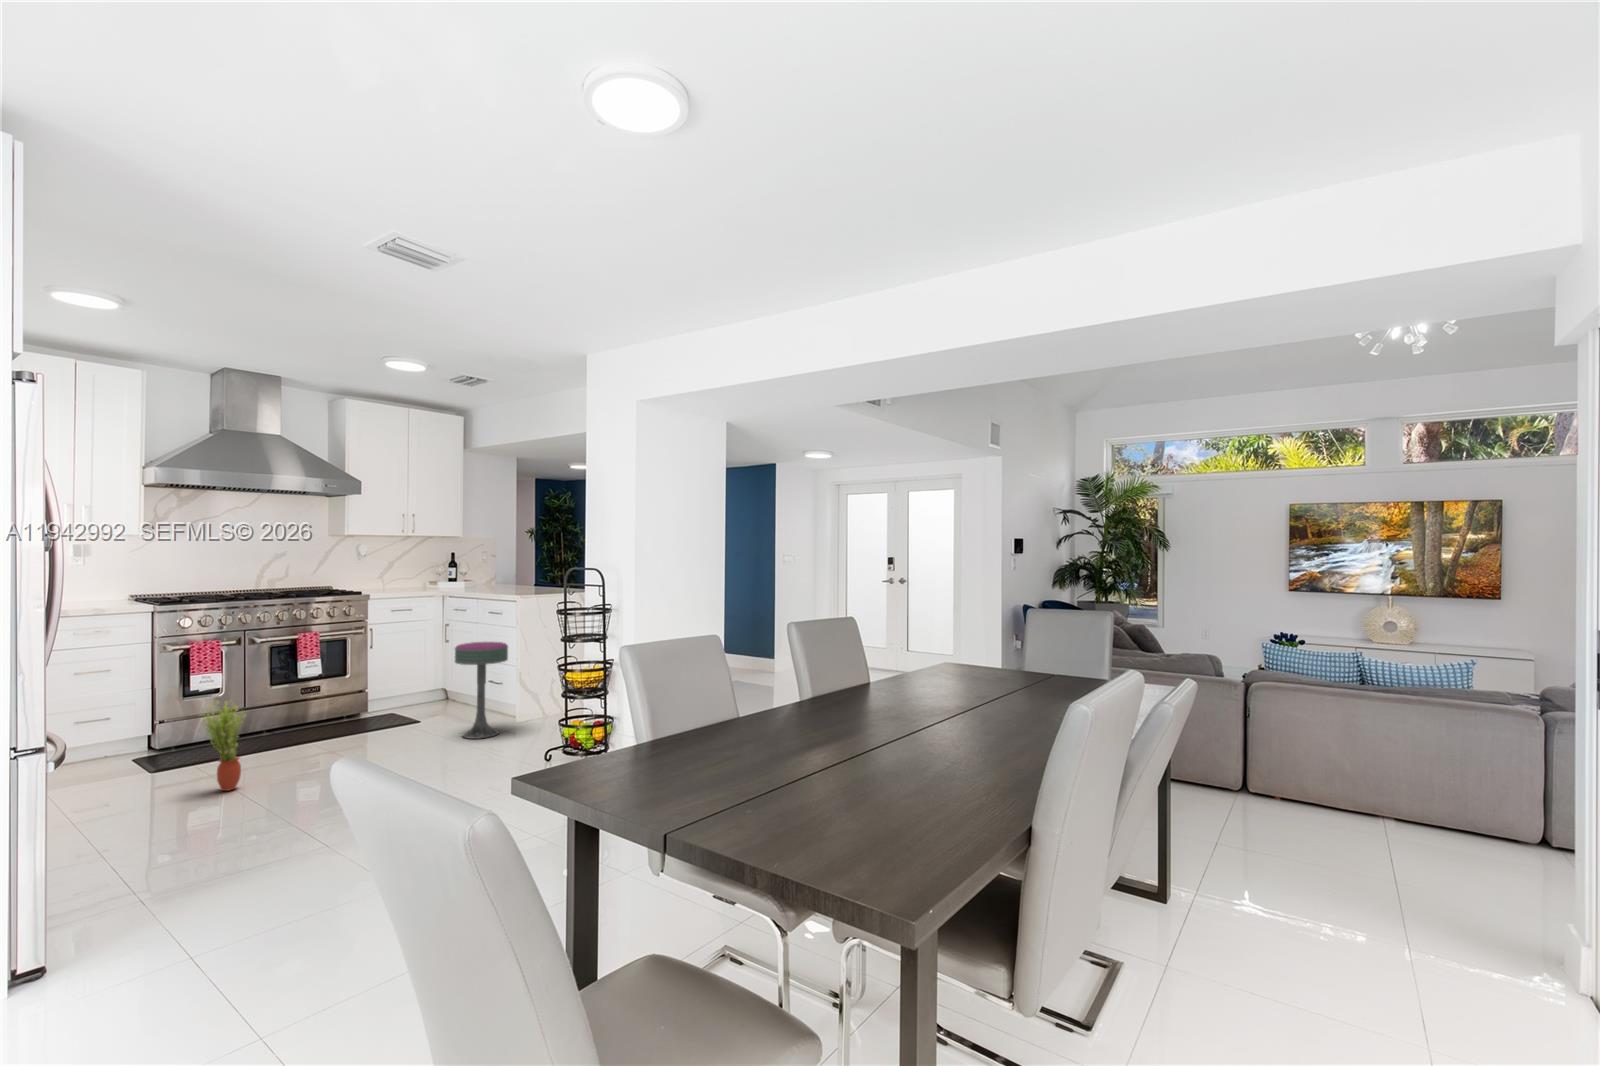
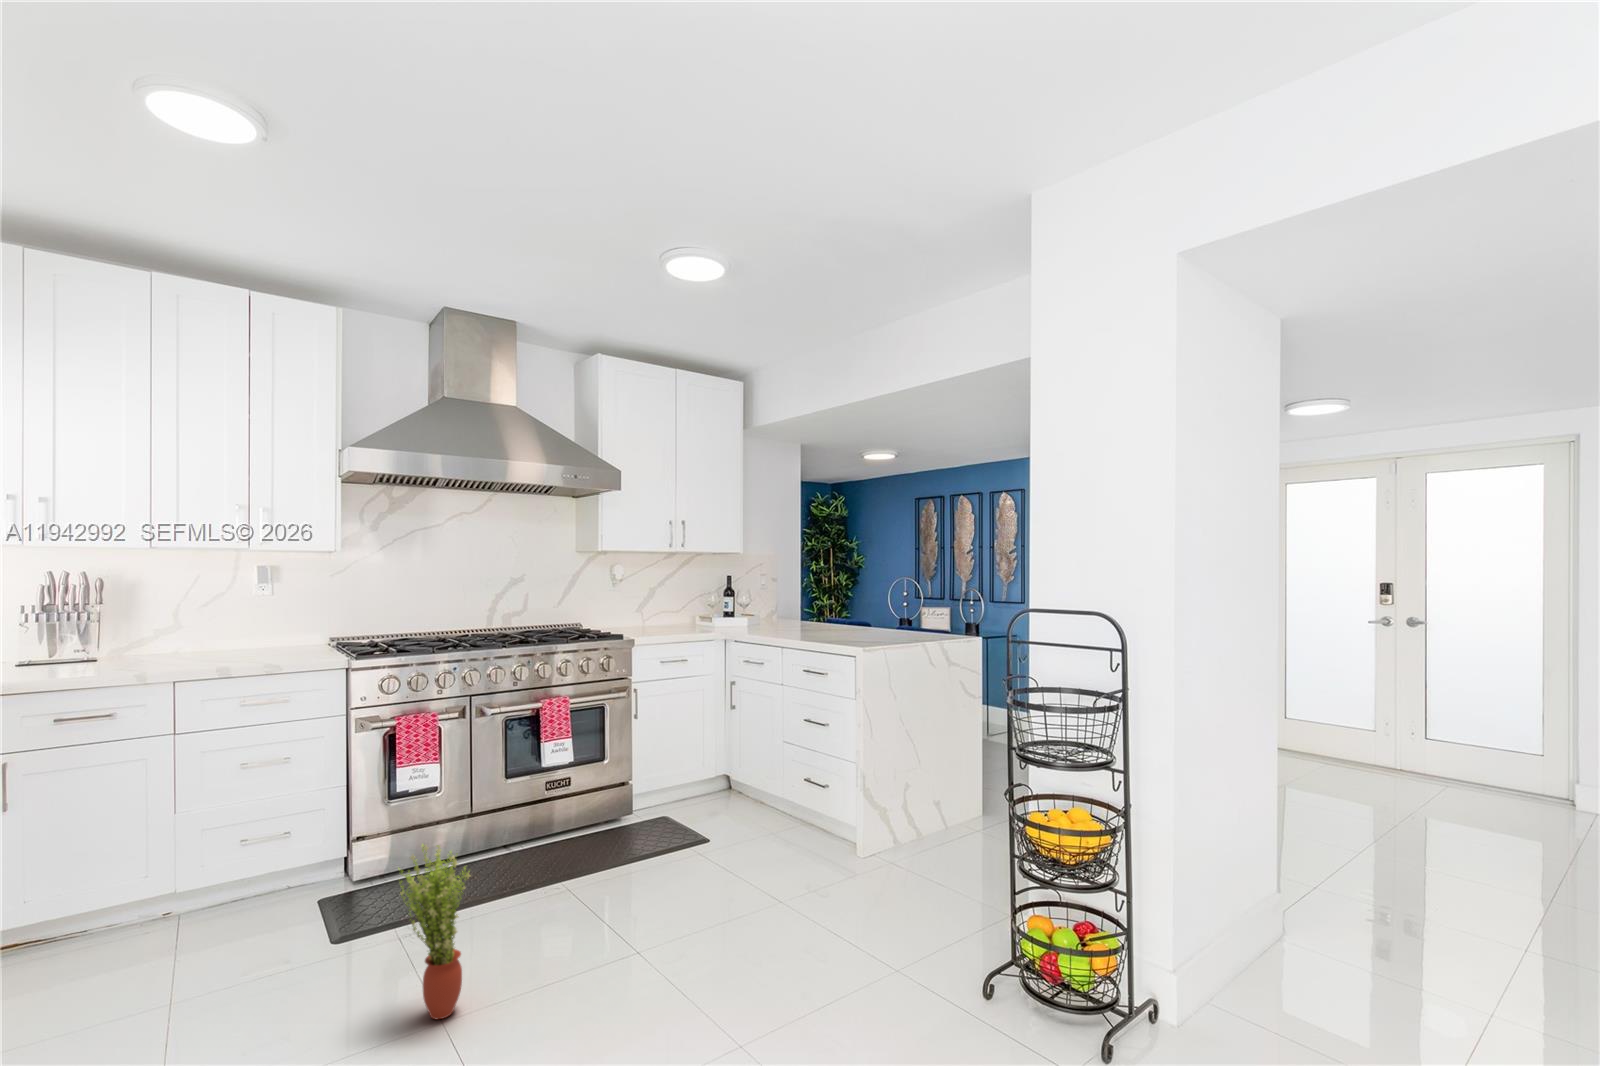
bar stool: present [455,642,508,739] -> none [774,721,856,892]

